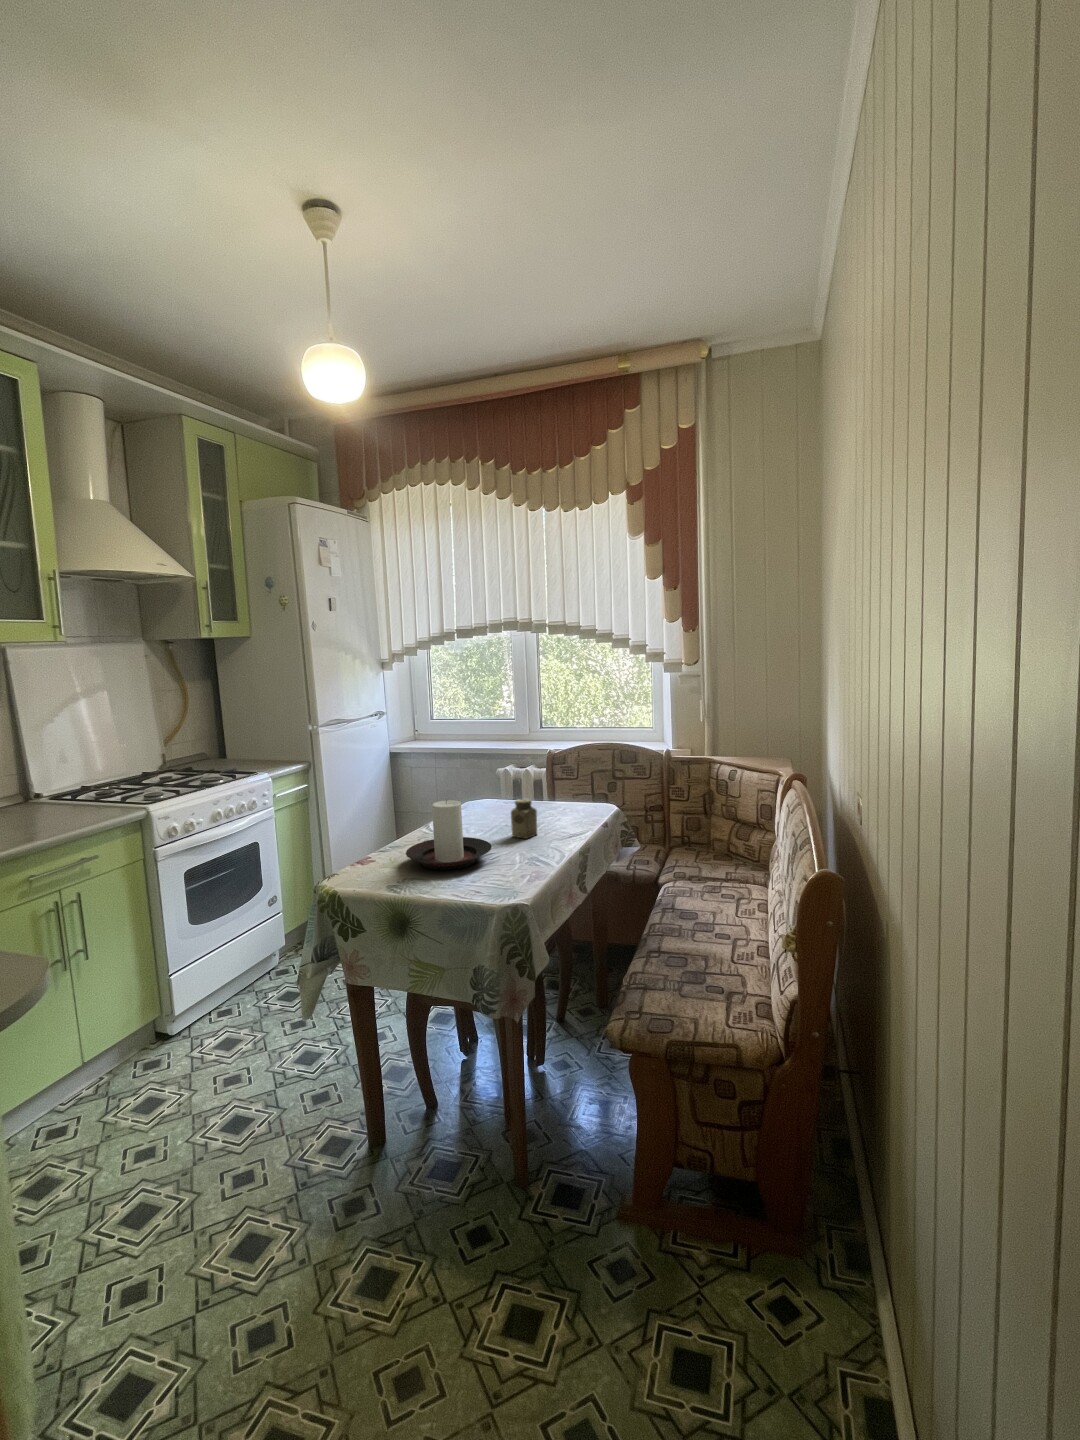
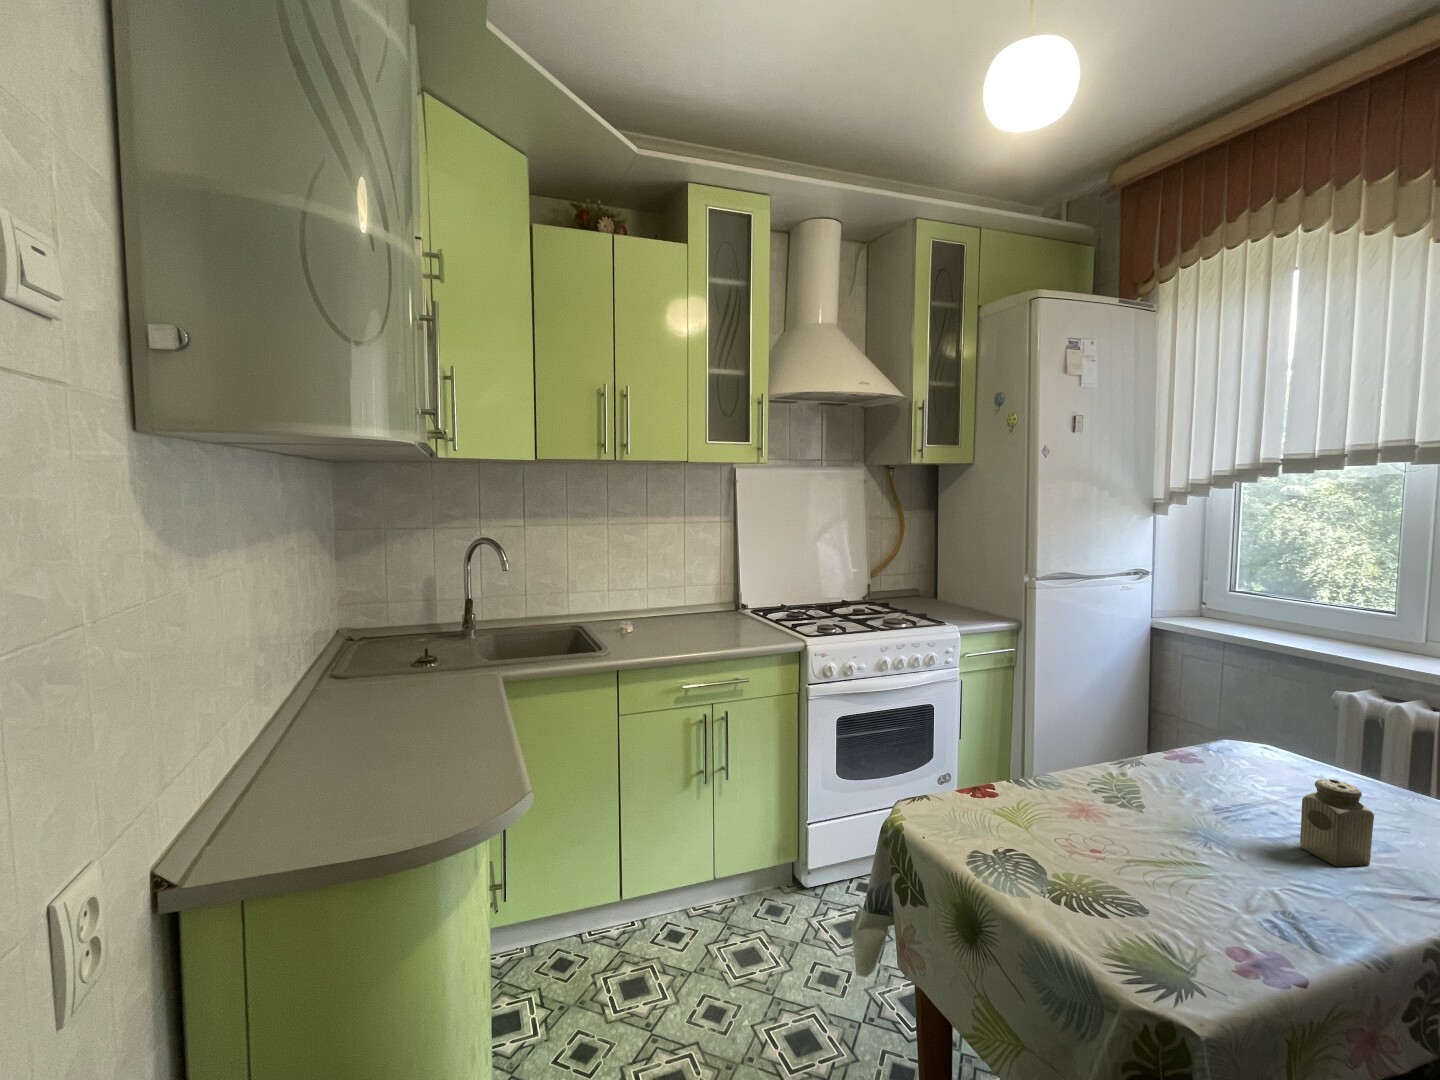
candle holder: present [406,800,492,870] -> none [1046,739,1225,876]

